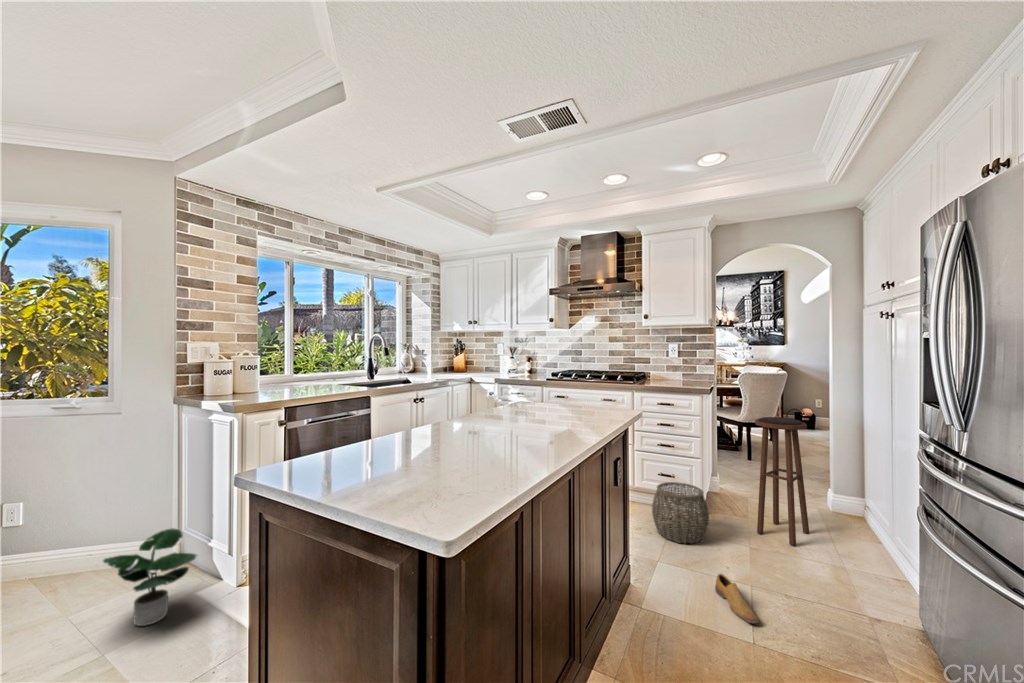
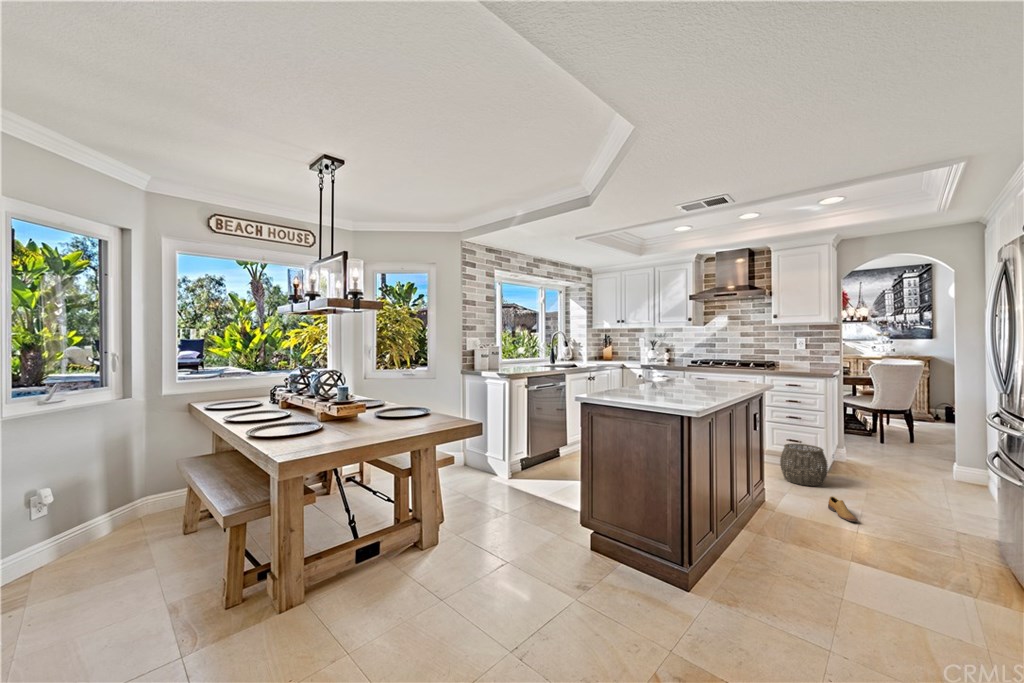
stool: present [755,417,809,546] -> none [871,396,920,493]
potted plant: present [103,528,197,626] -> none [455,444,495,492]

